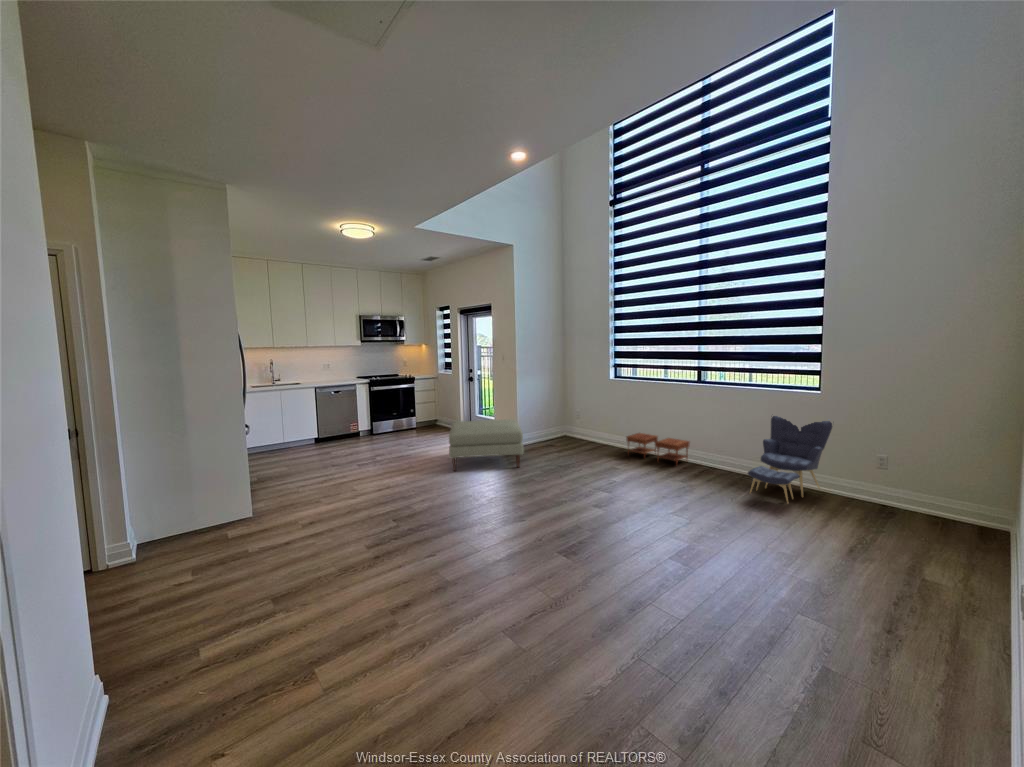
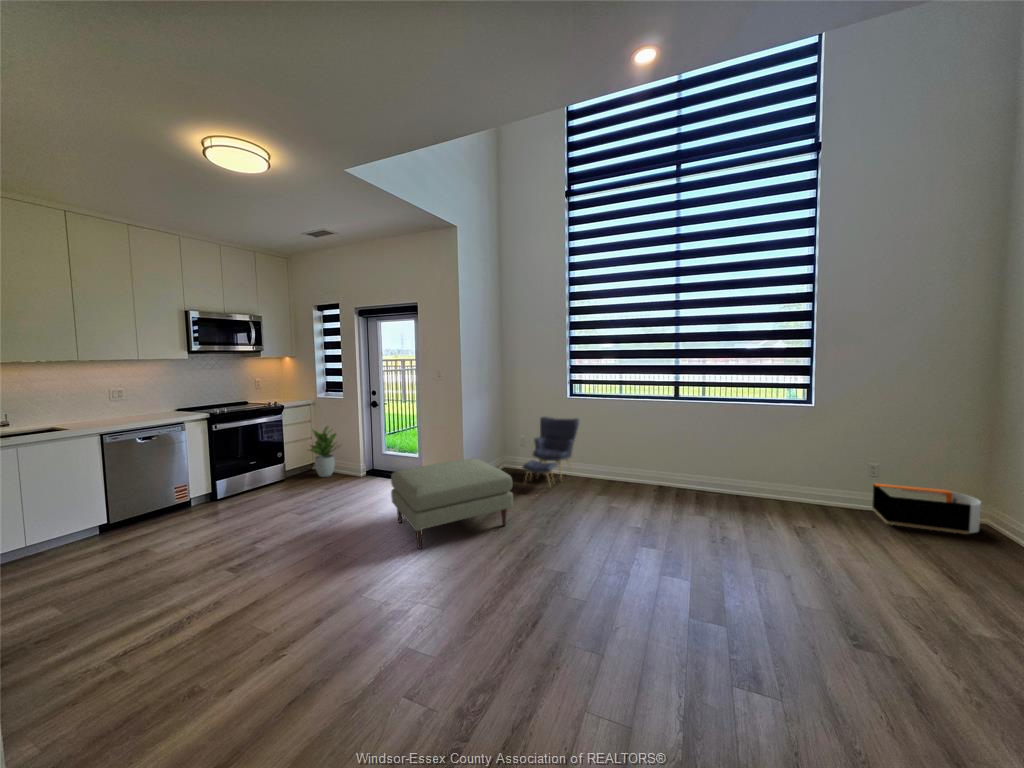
potted plant: none [426,393,450,429] -> present [310,426,336,477]
armchair: present [748,416,832,503] -> present [523,417,579,487]
side table: present [626,433,690,462] -> none [606,458,675,494]
storage bin: none [867,476,985,536] -> present [872,484,981,534]

